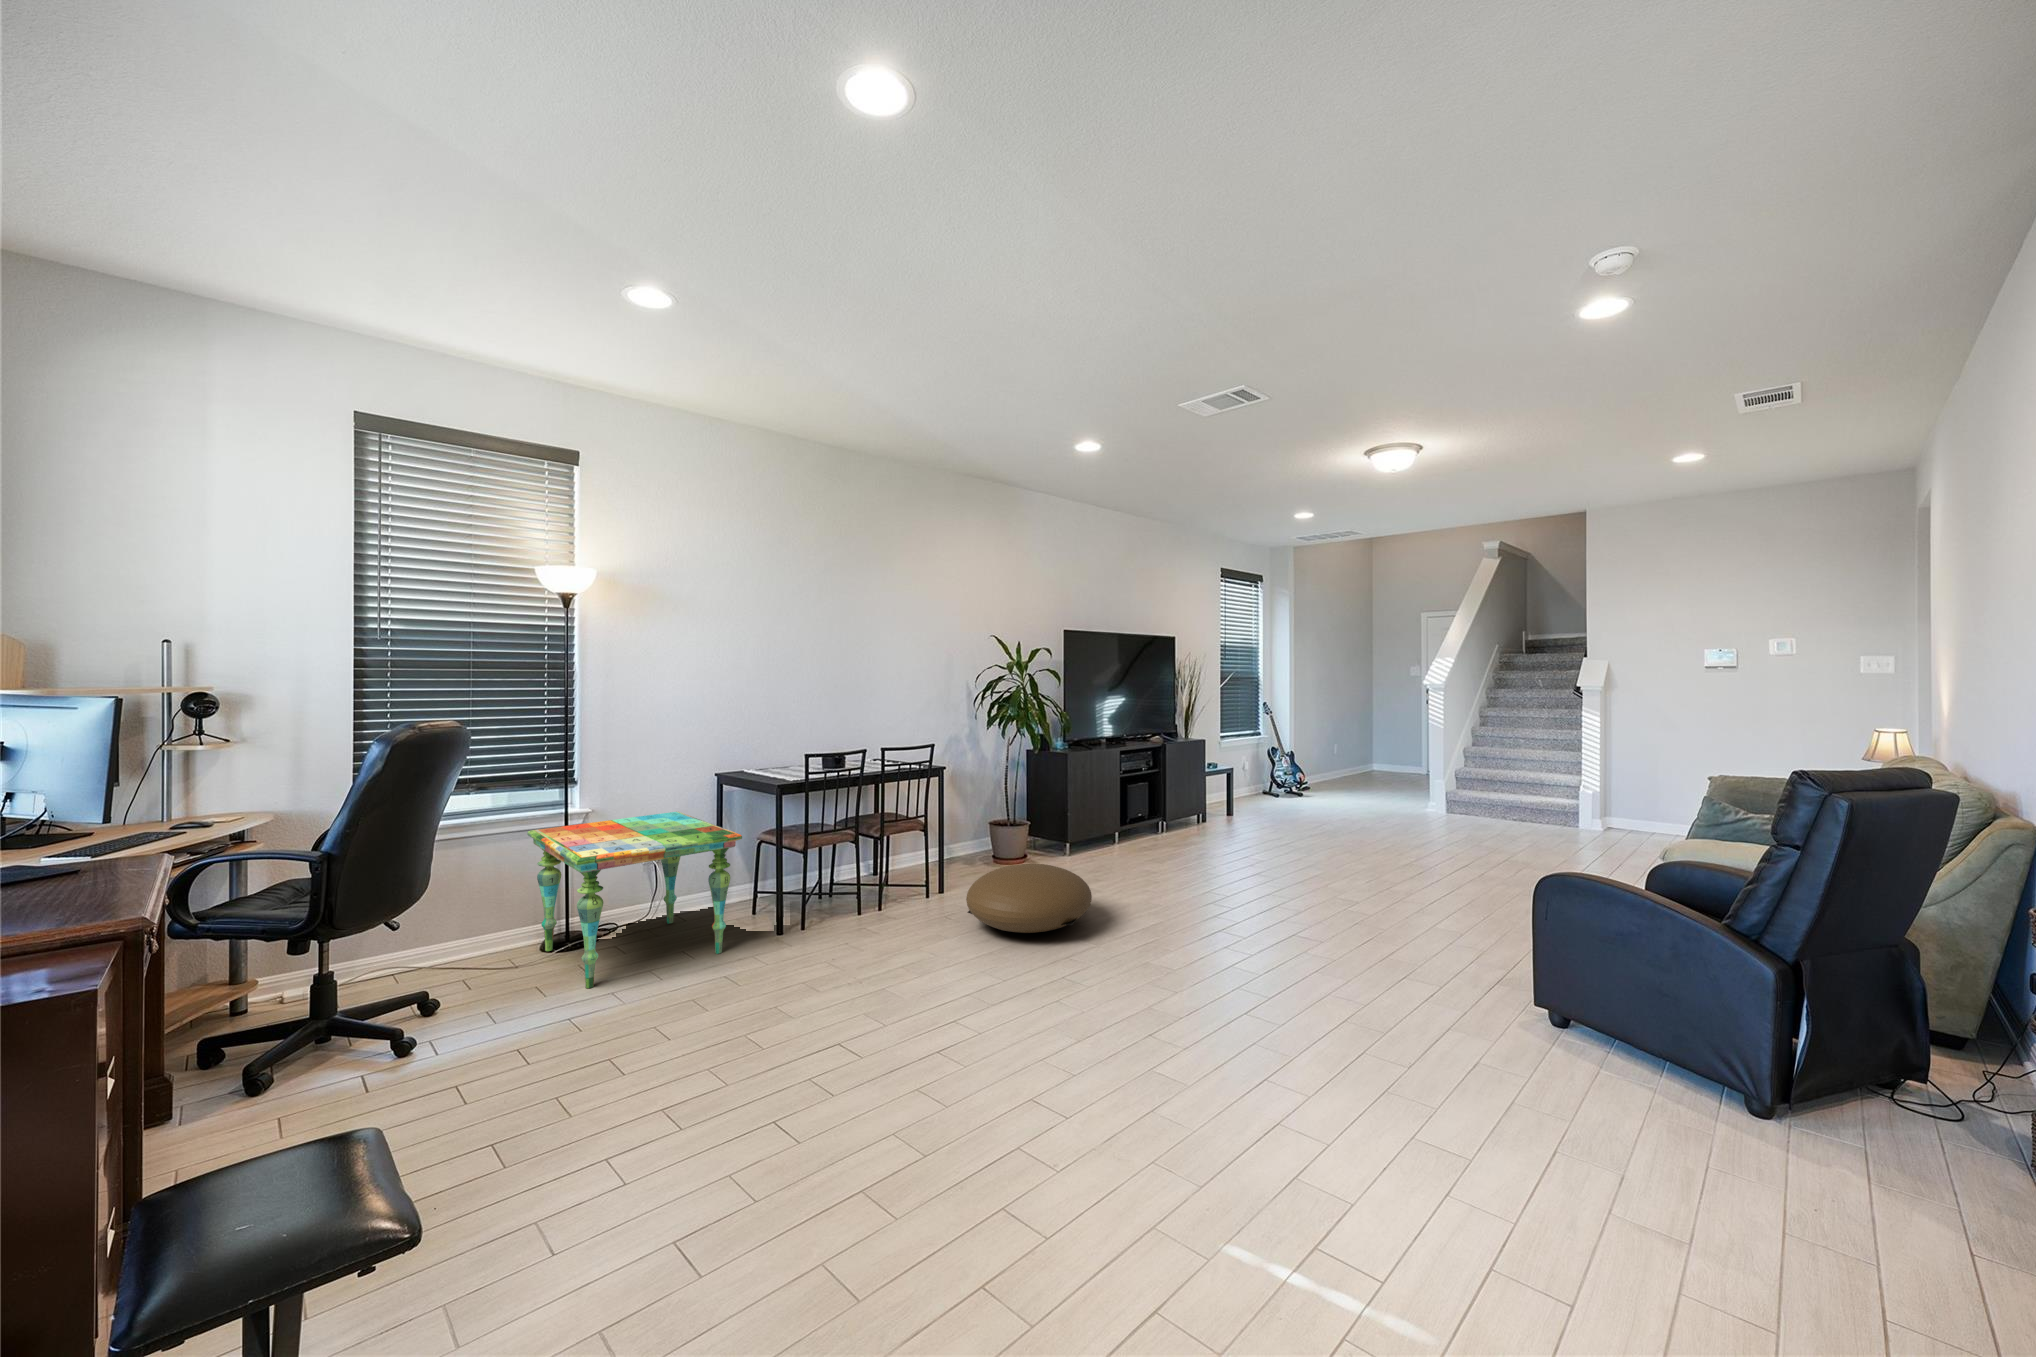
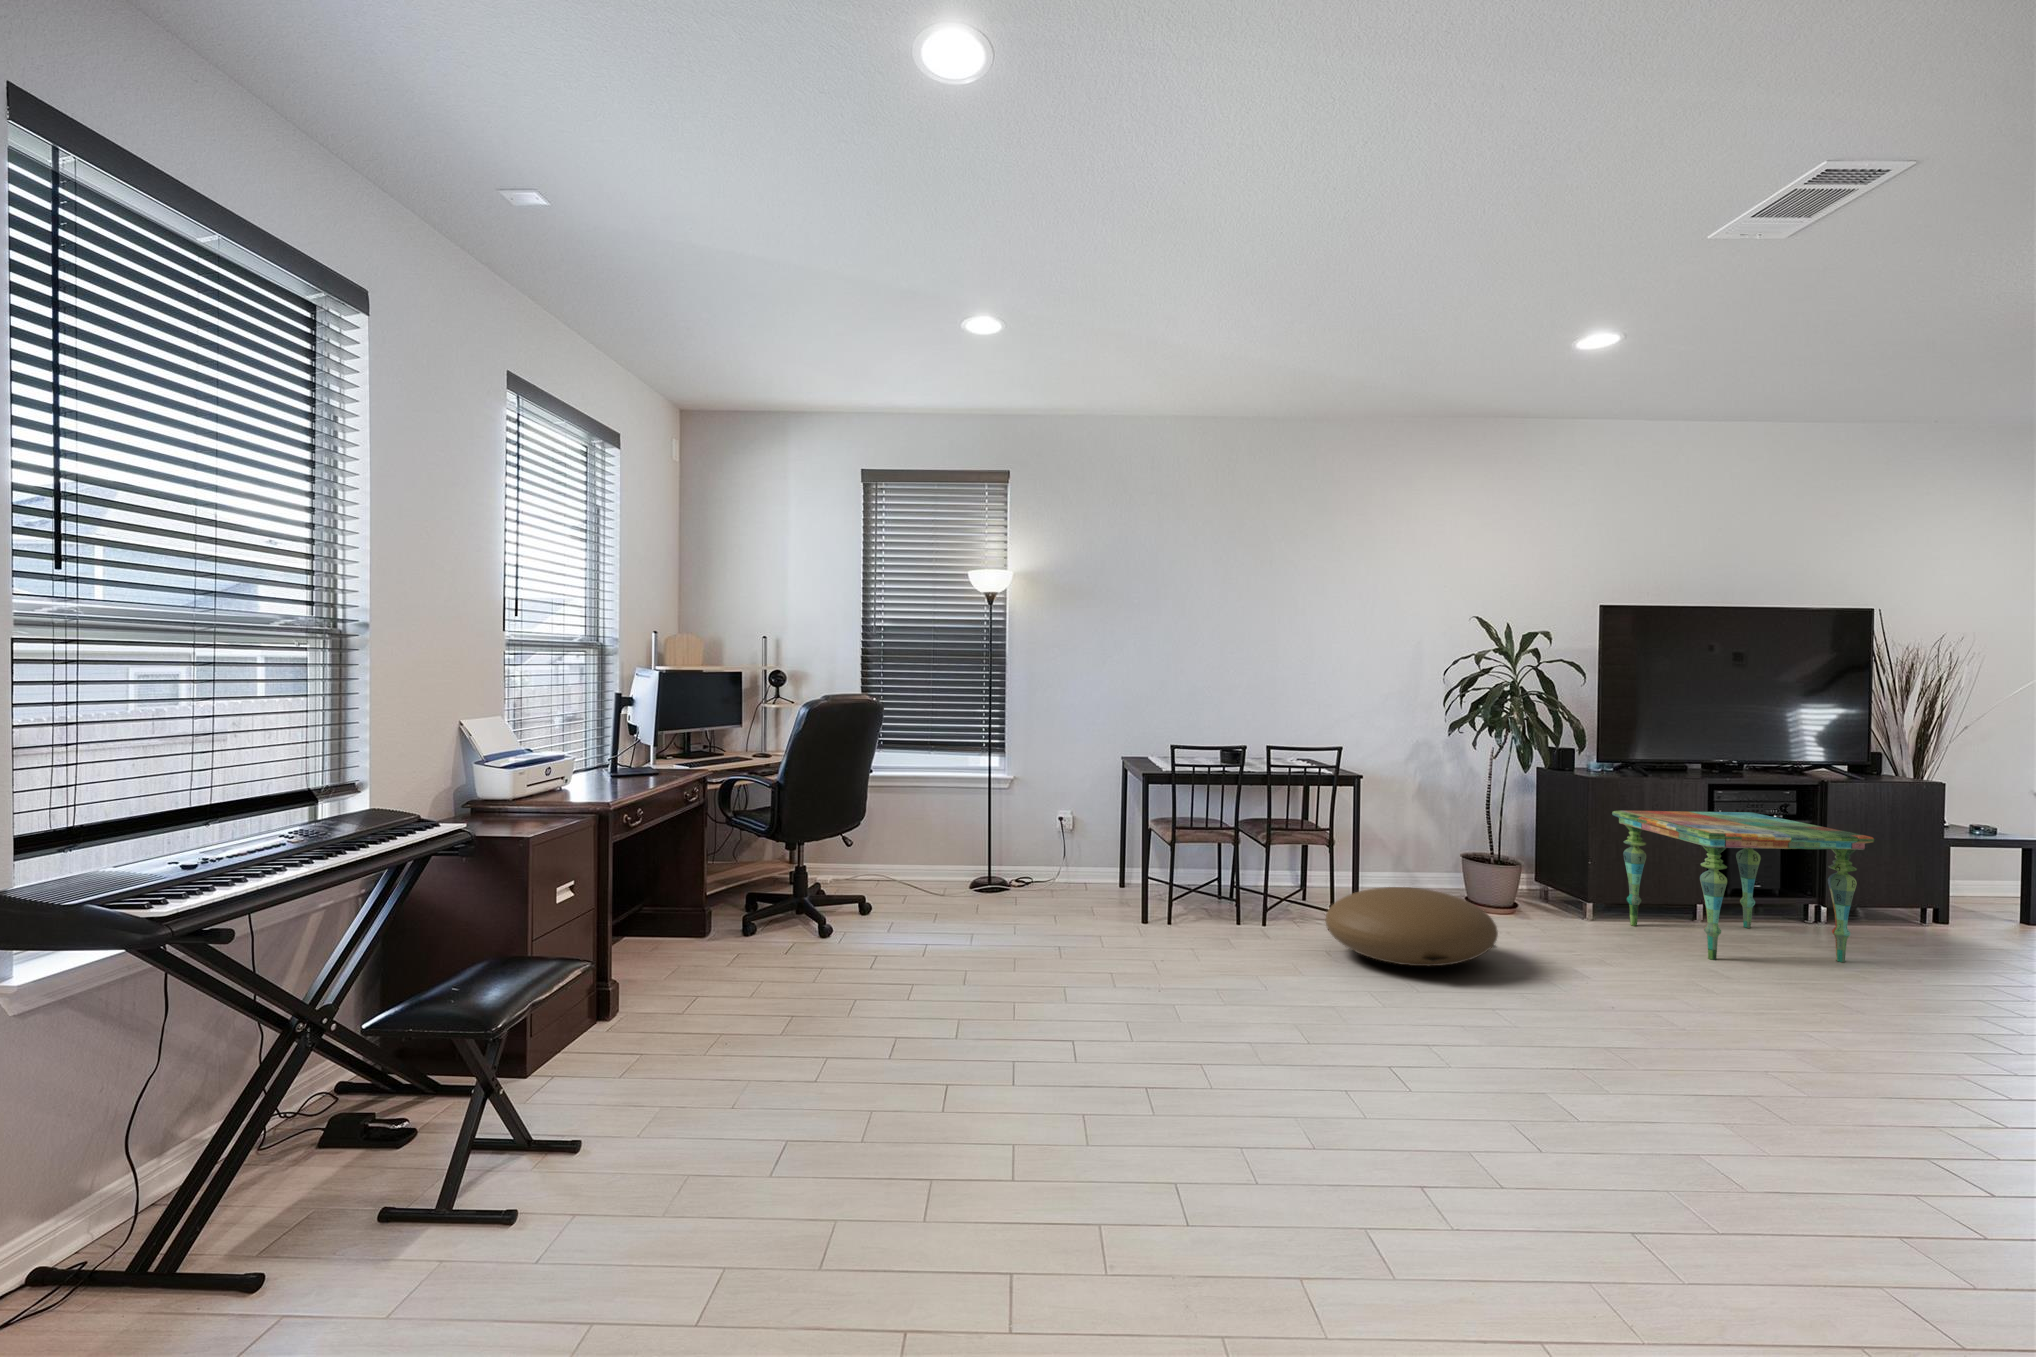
side table: present [527,812,742,988] -> present [1612,811,1874,962]

